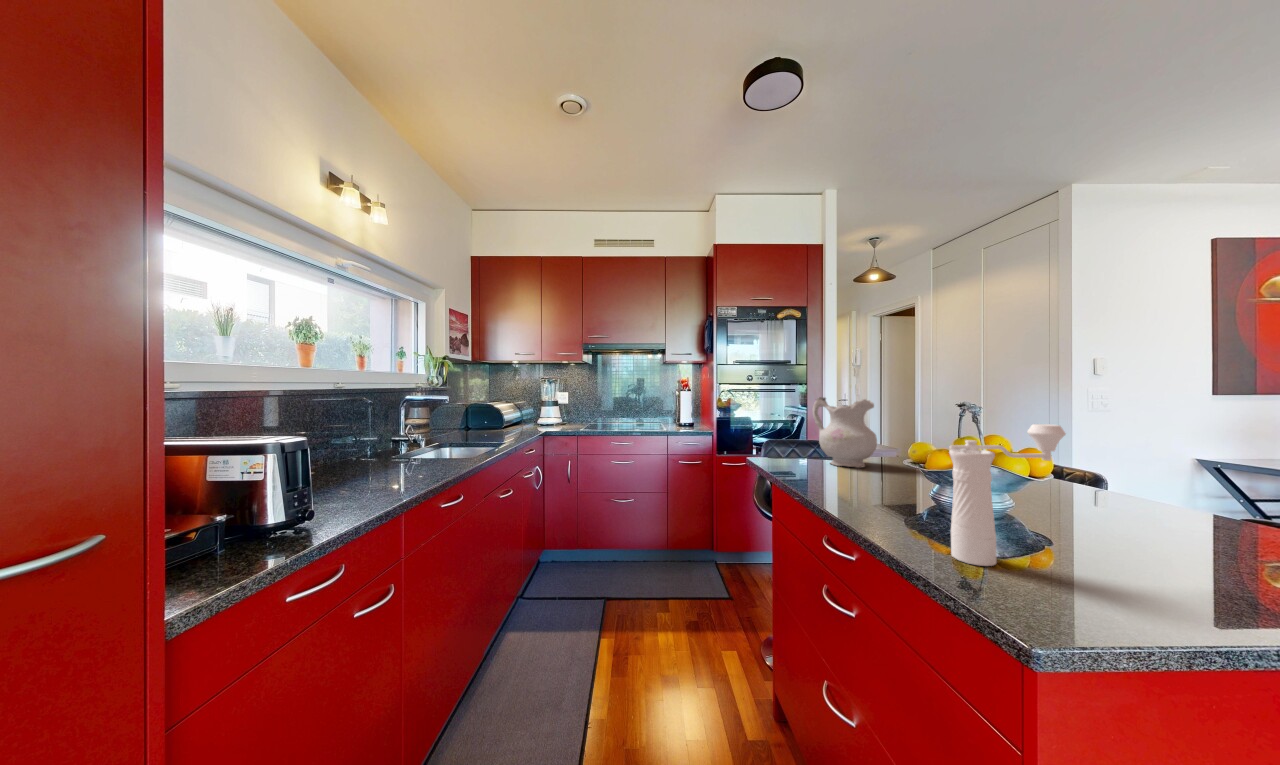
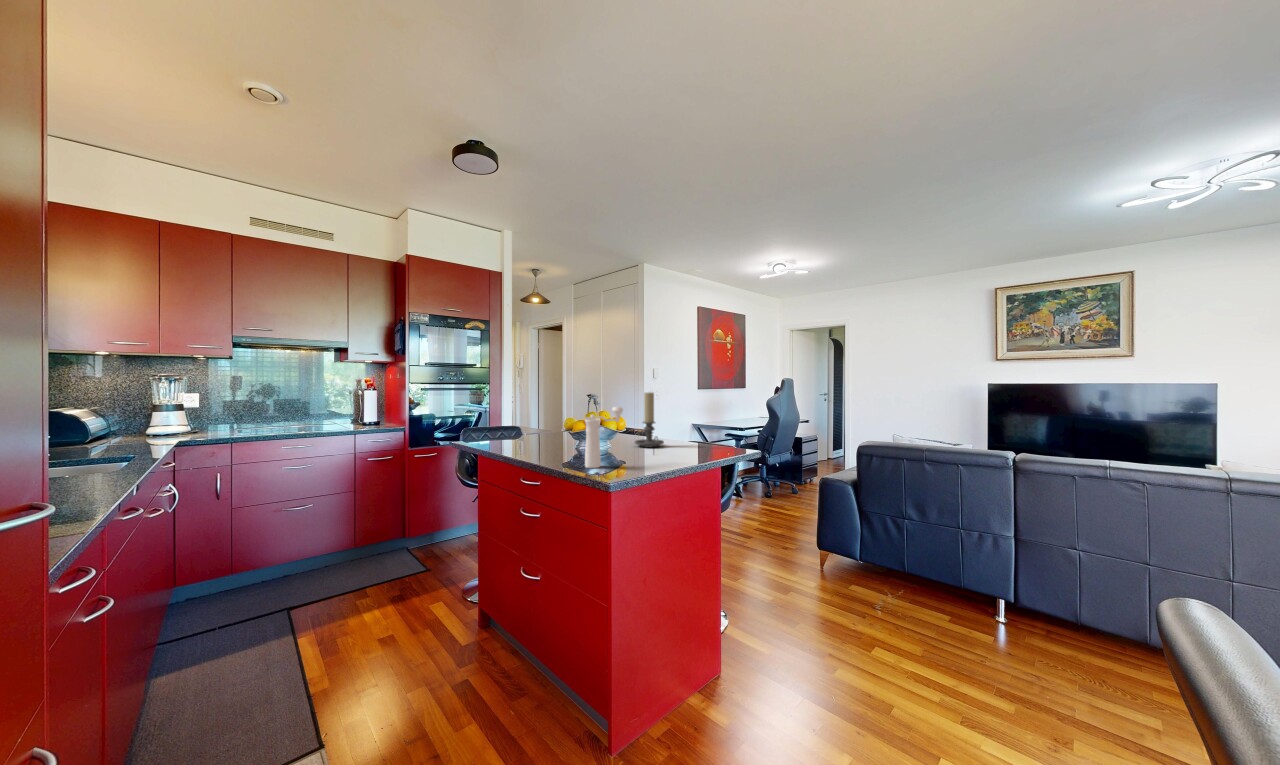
candle holder: none [1079,389,1178,516] -> present [635,392,664,448]
ceramic pitcher: present [813,397,877,468] -> none [506,396,547,442]

